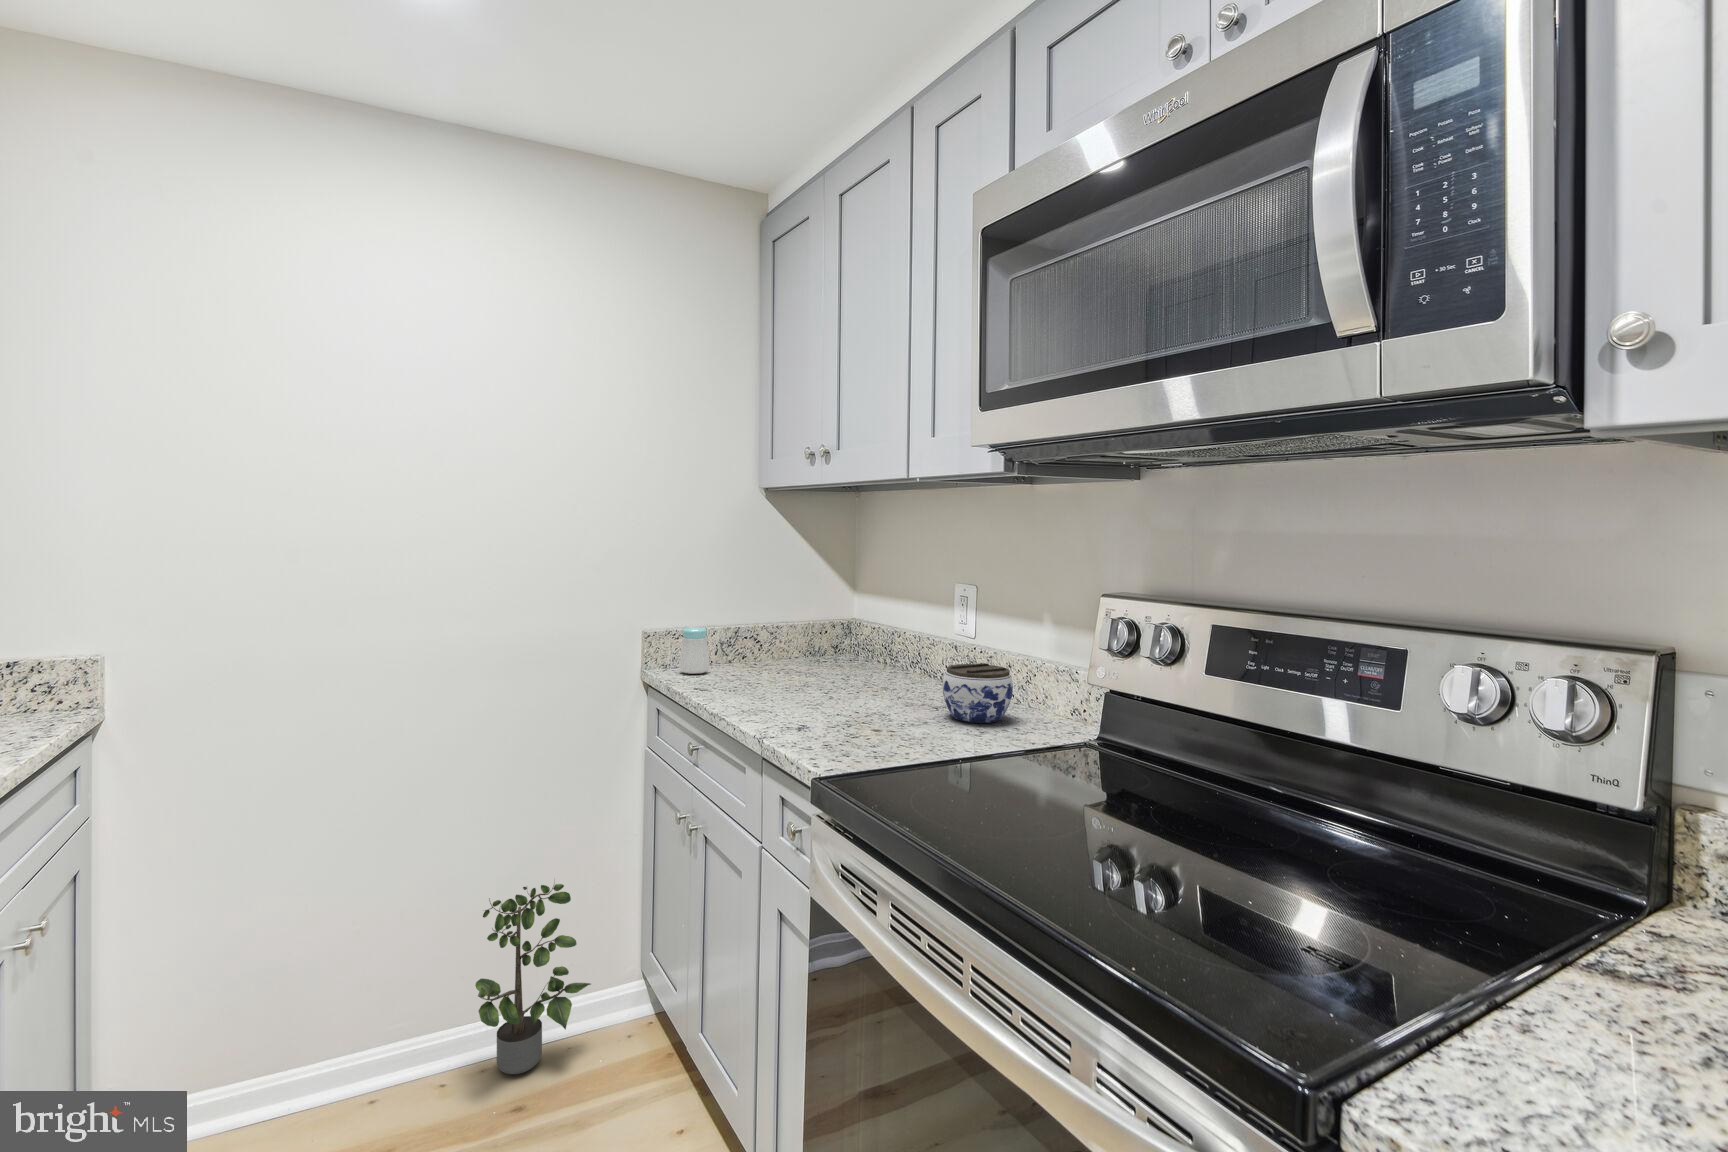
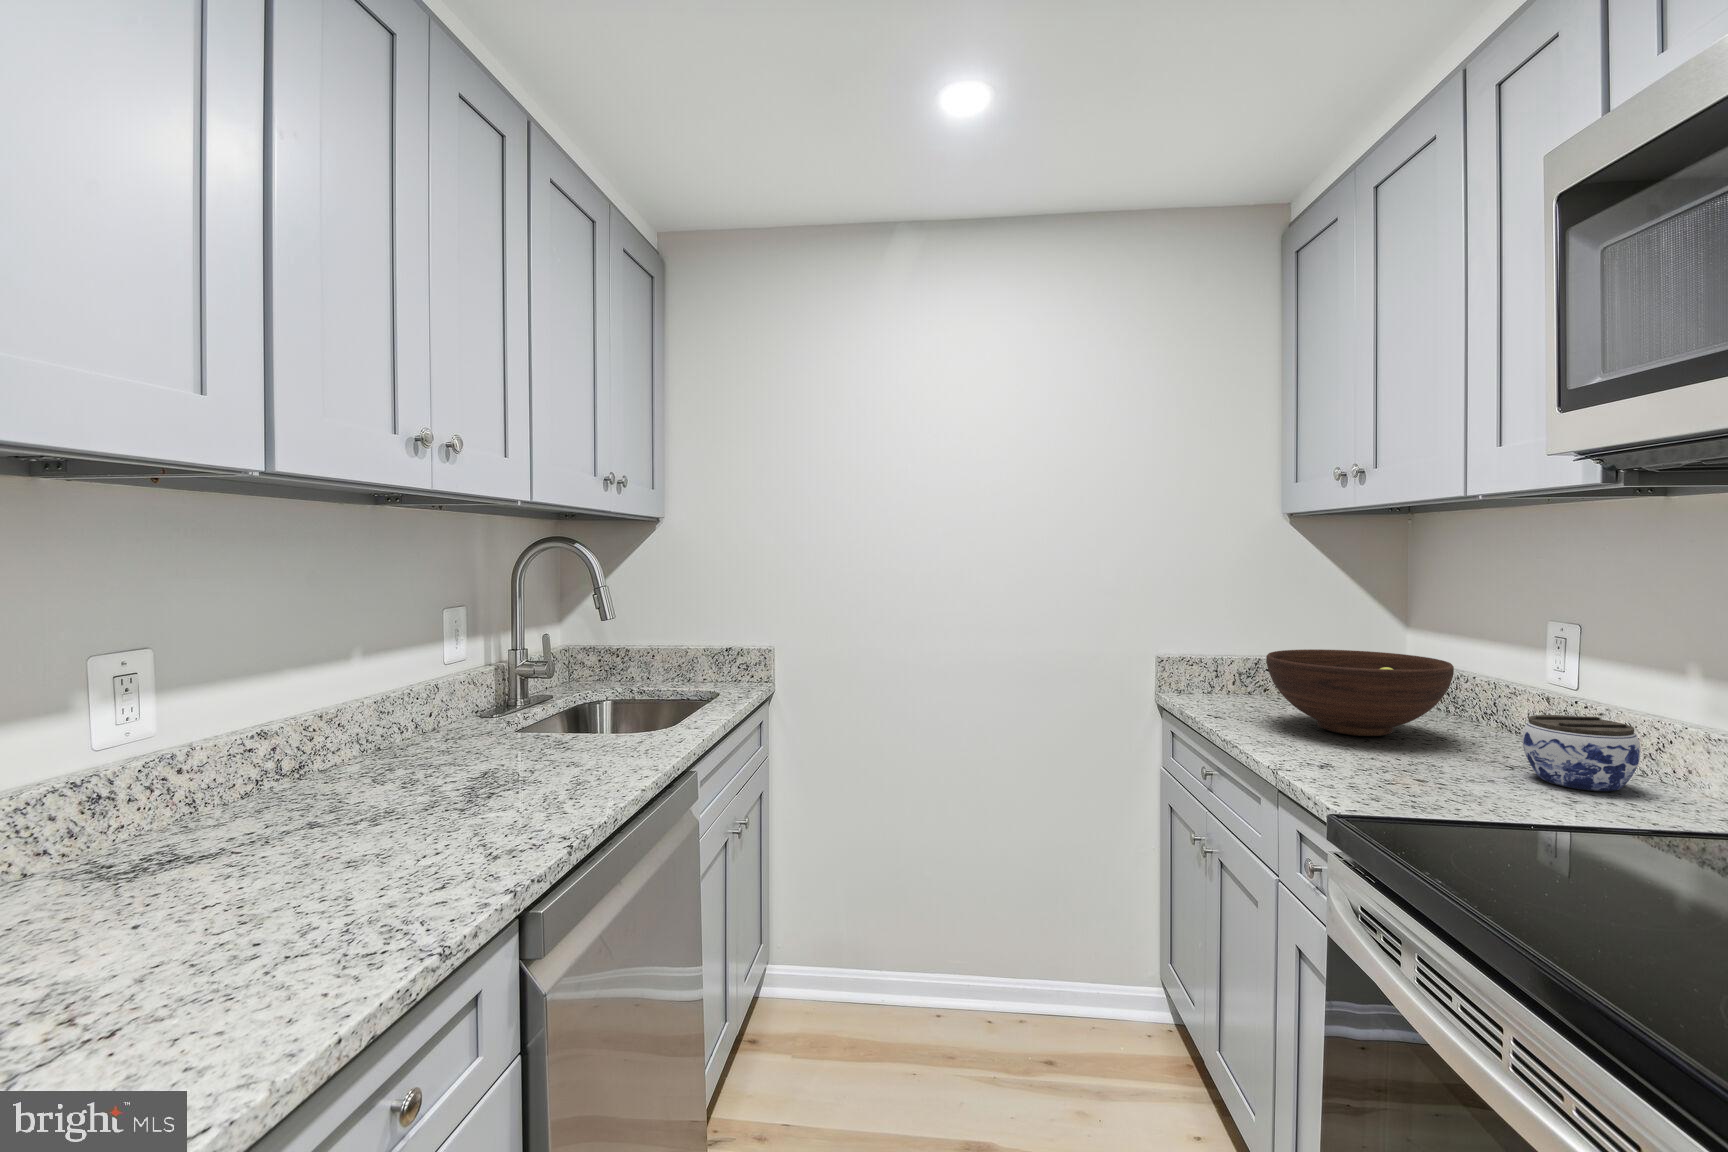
fruit bowl: none [748,617,894,696] -> present [1266,649,1454,736]
salt shaker: present [679,627,709,674] -> none [1195,654,1227,700]
potted plant: present [475,884,591,1074] -> none [1014,870,1113,1035]

